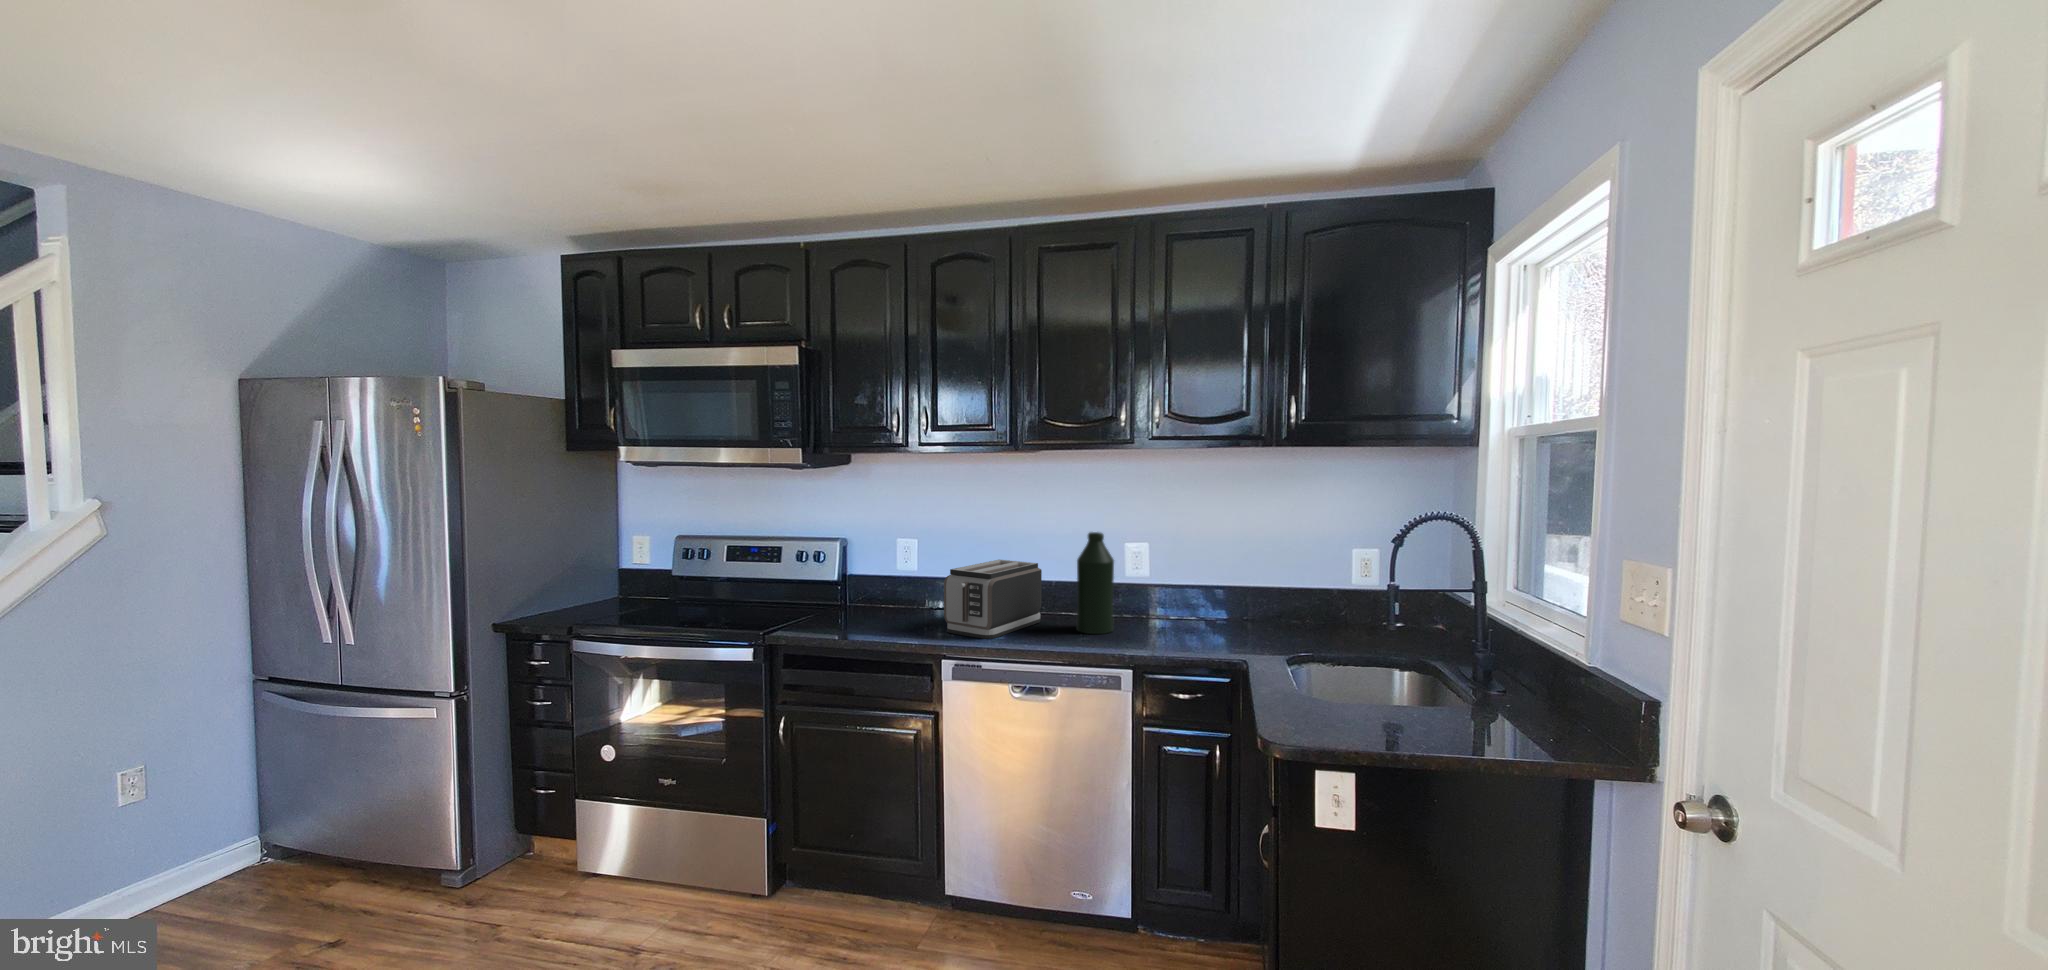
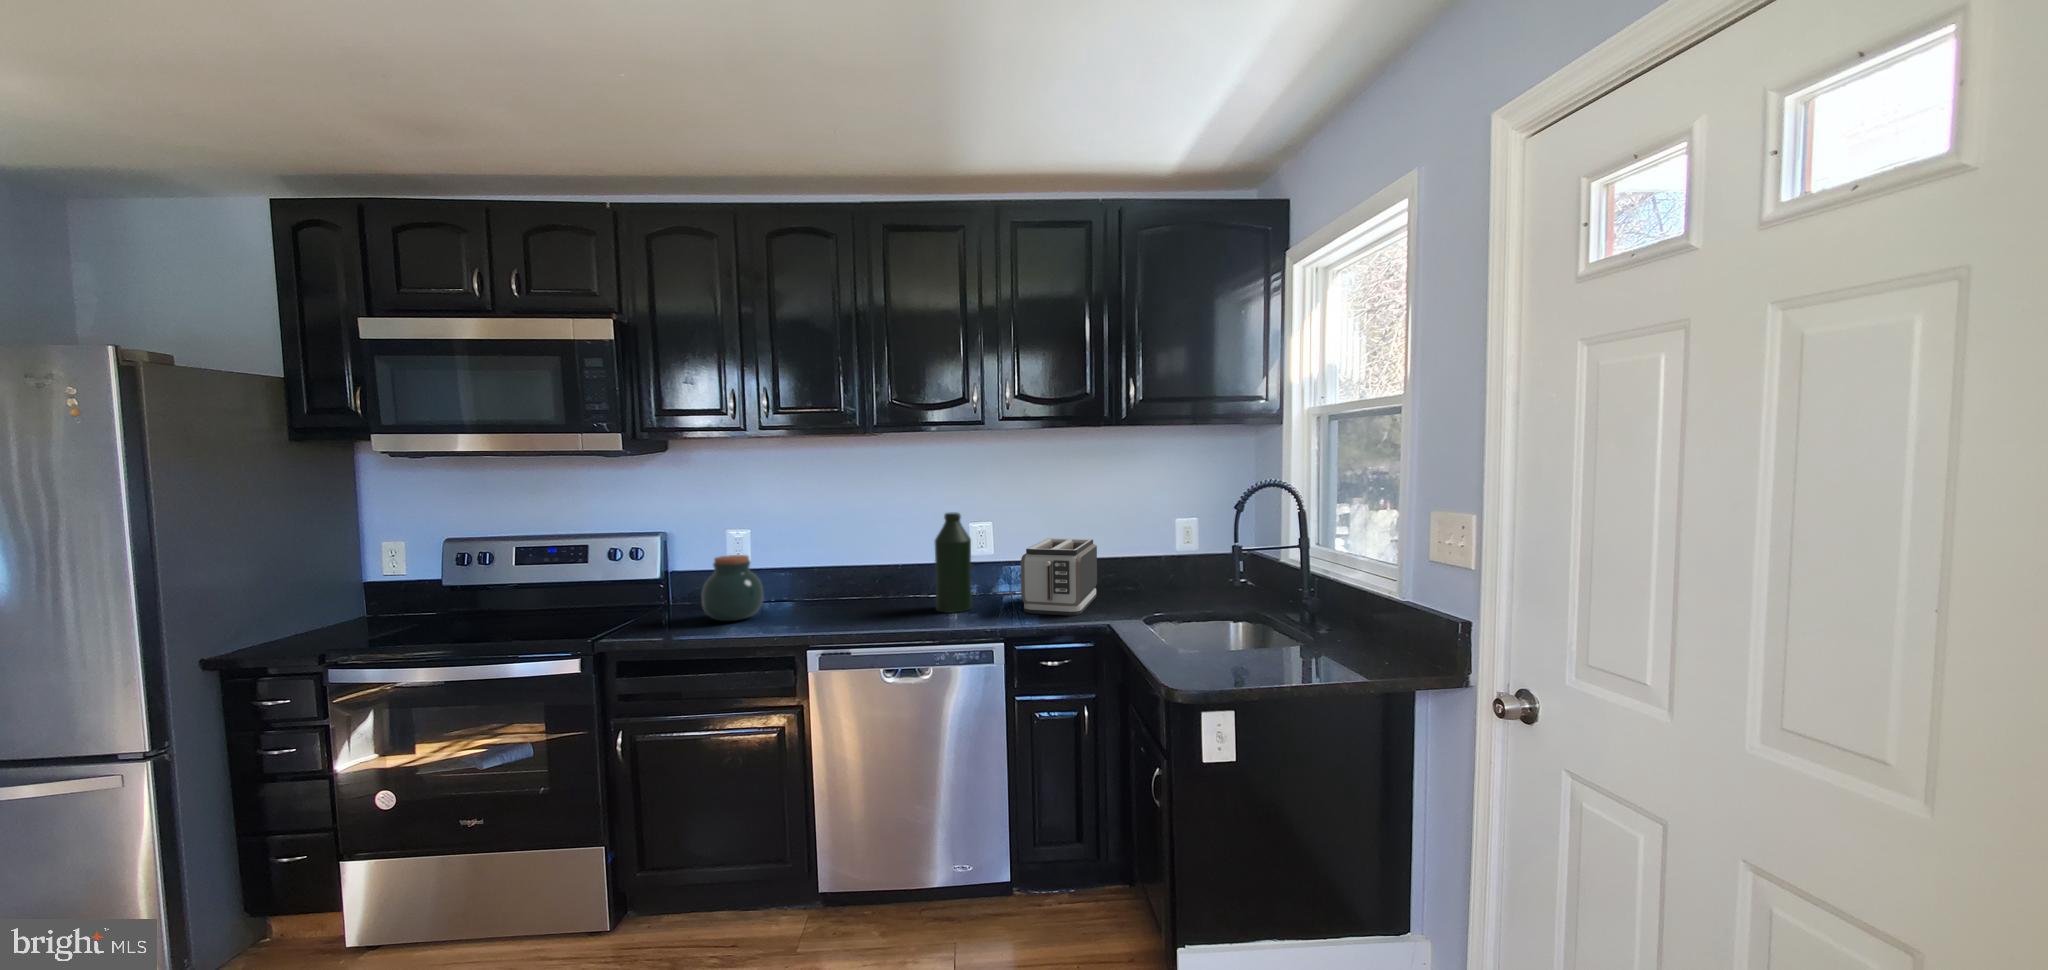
toaster: present [944,560,1042,639] -> present [1021,538,1097,616]
jar: none [864,562,917,624] -> present [702,555,763,621]

